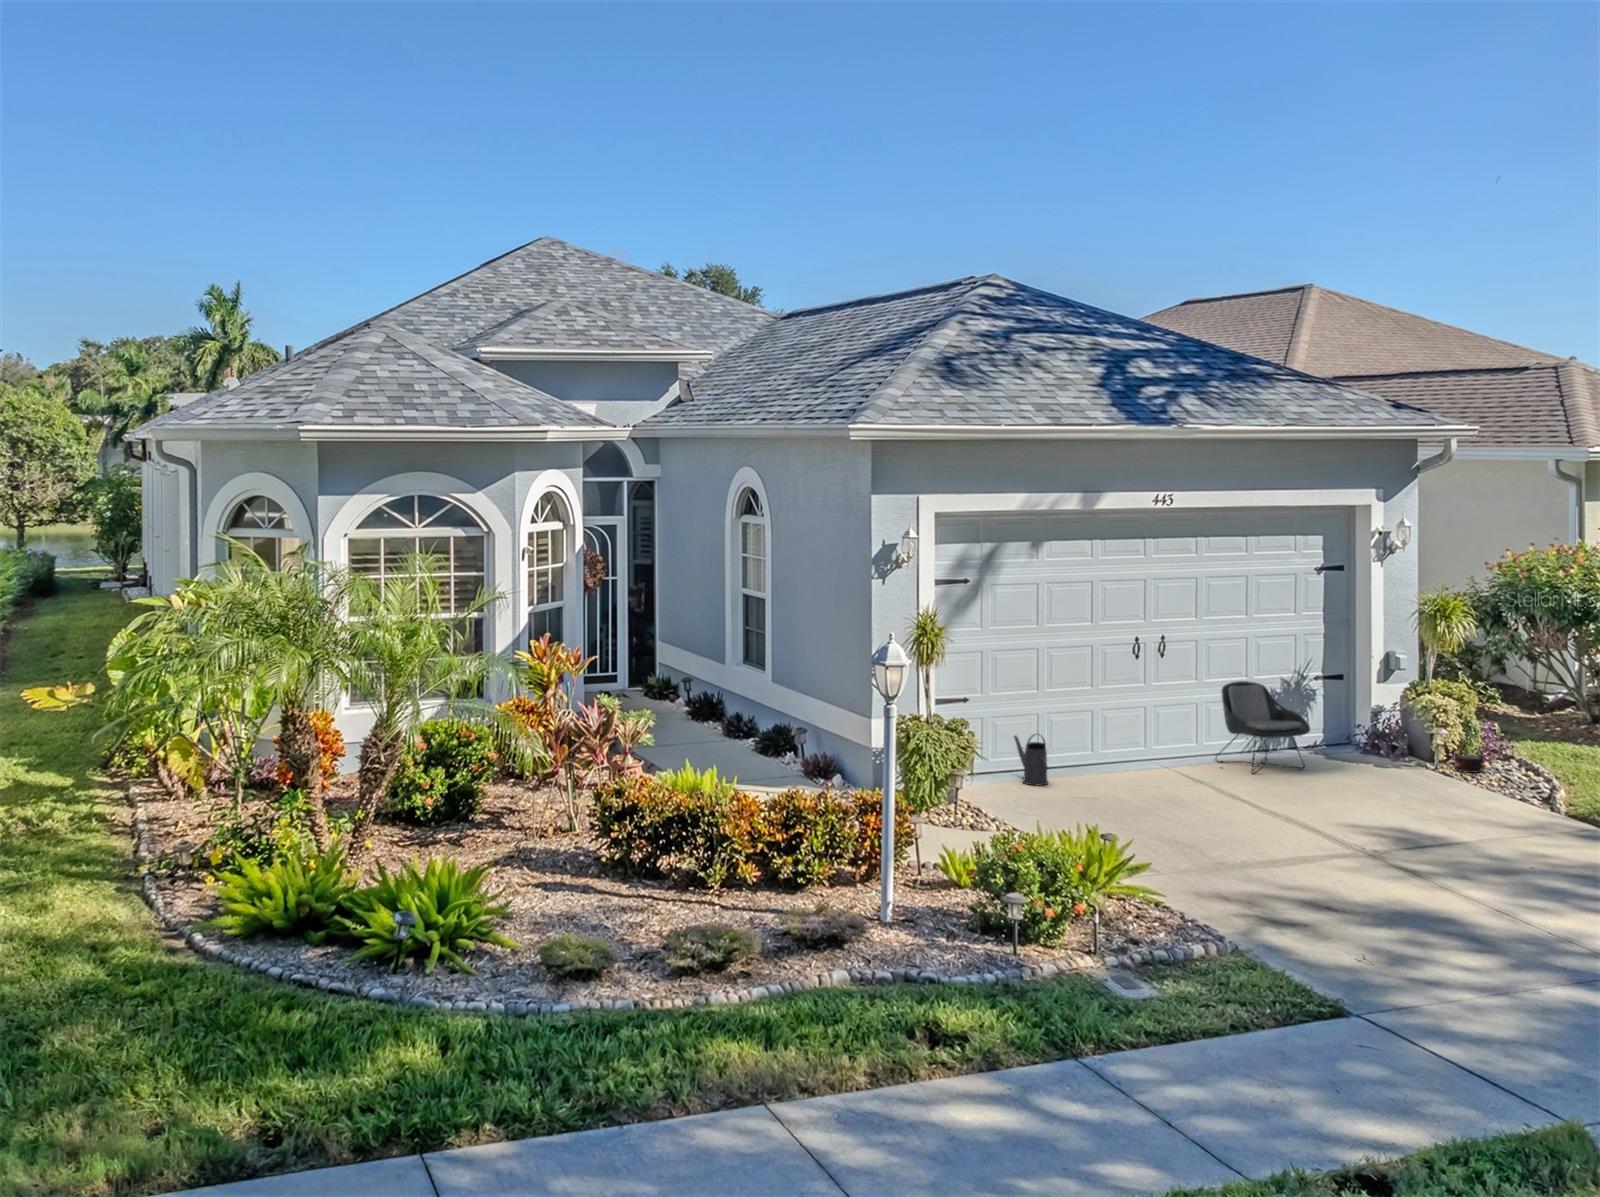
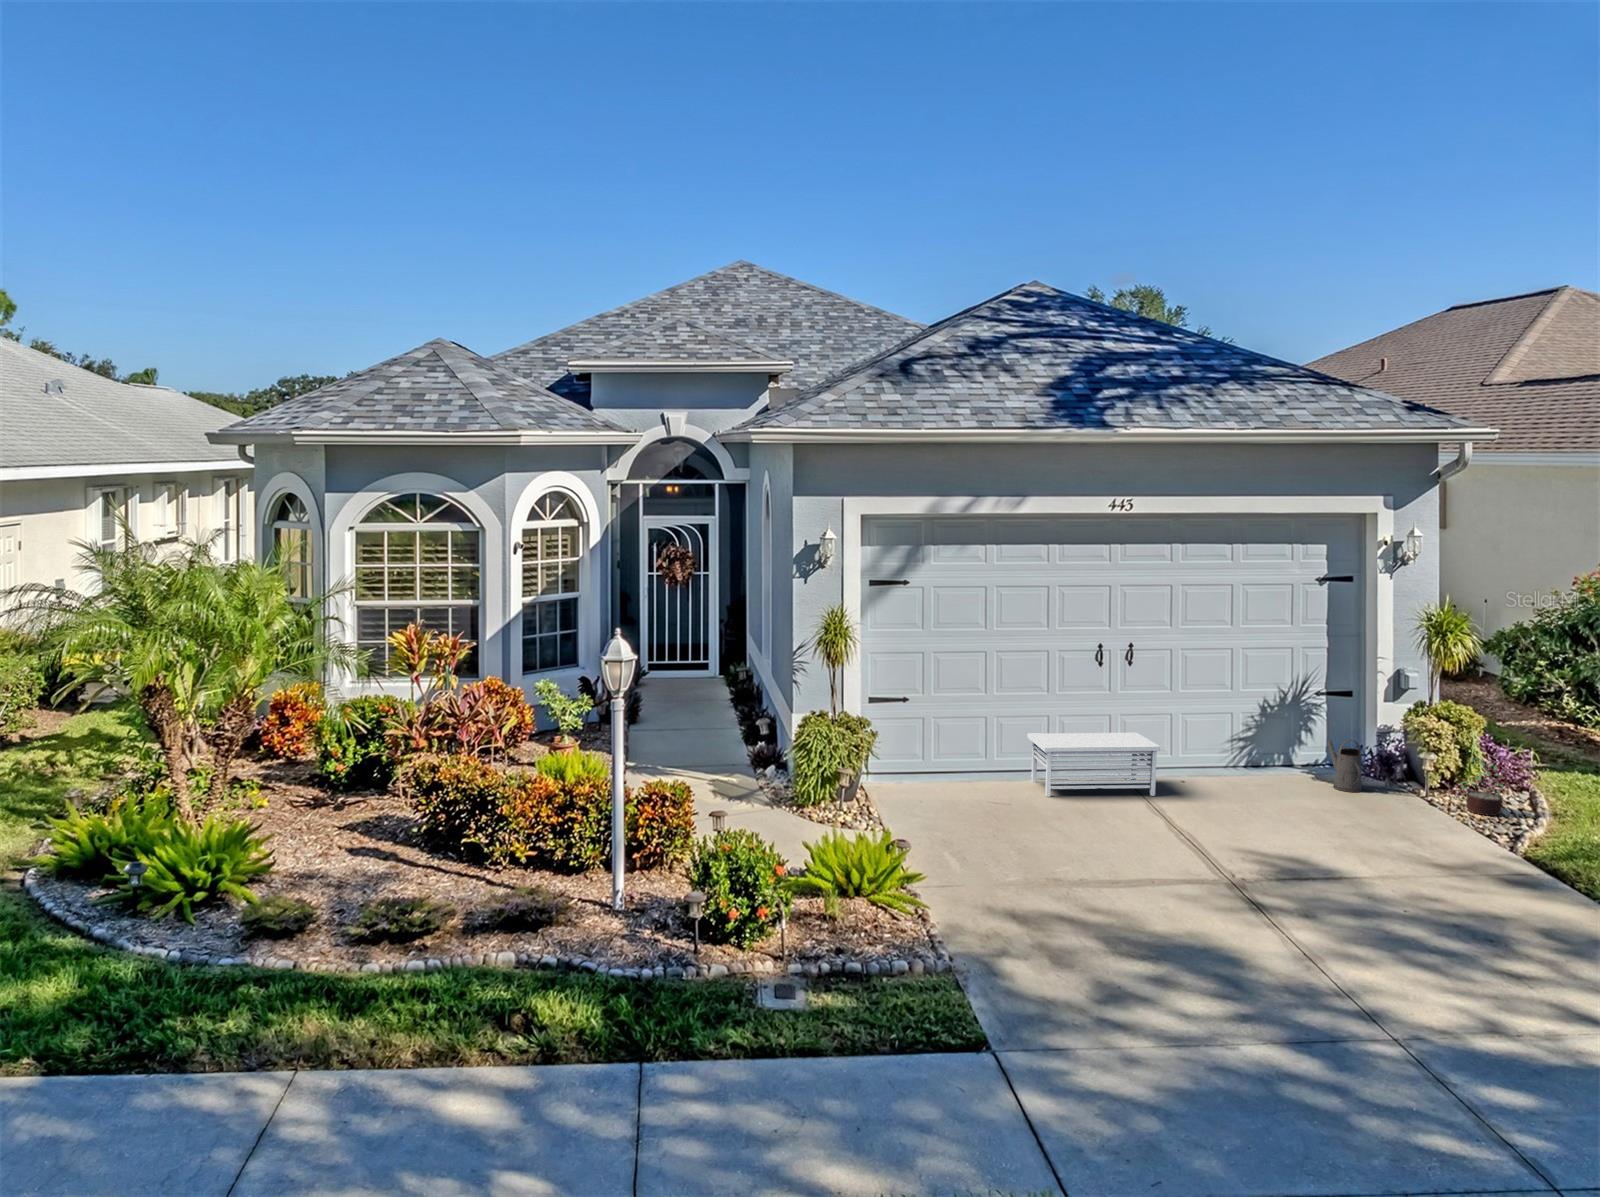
lounge chair: present [1215,681,1310,773] -> none [1183,696,1286,799]
storage bench: none [1083,718,1207,781] -> present [1028,733,1160,797]
watering can: present [1014,734,1048,786] -> present [1327,739,1362,792]

